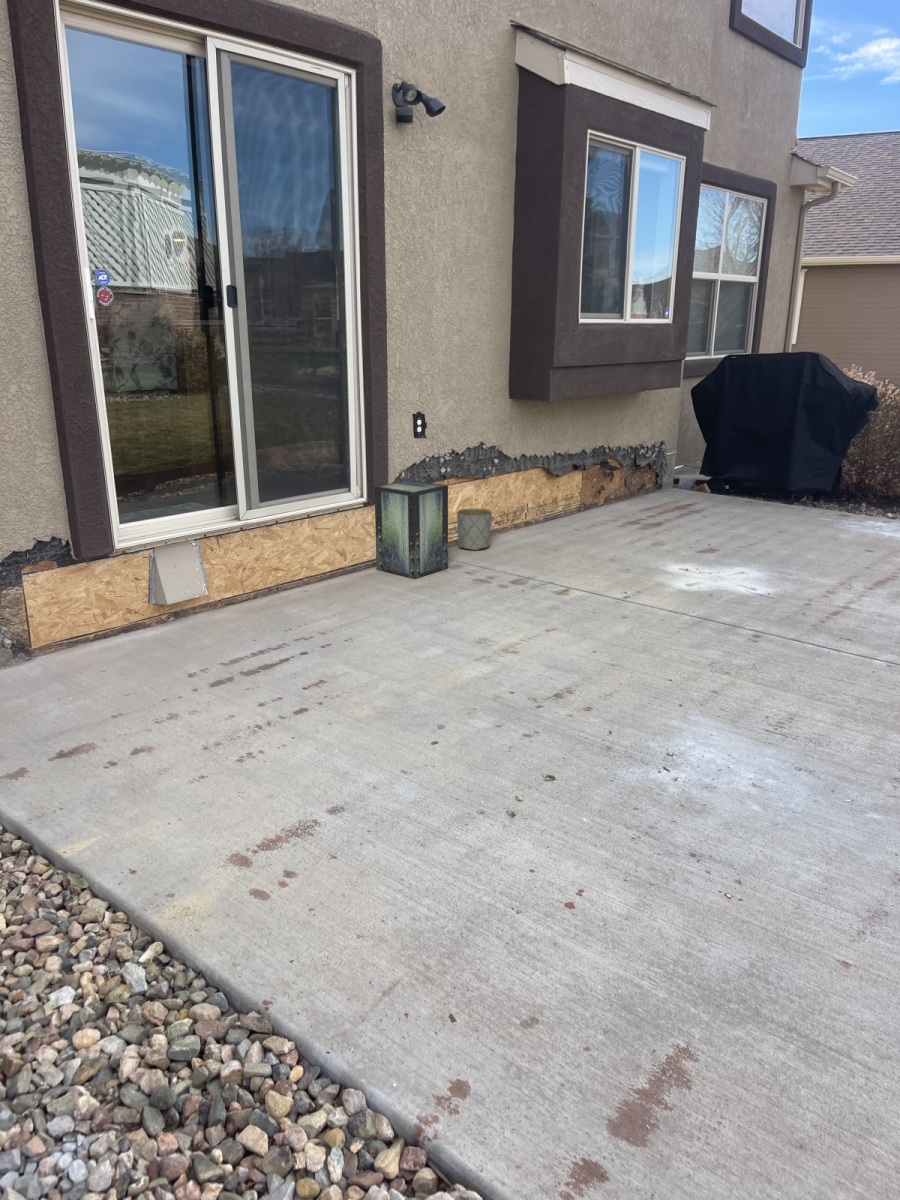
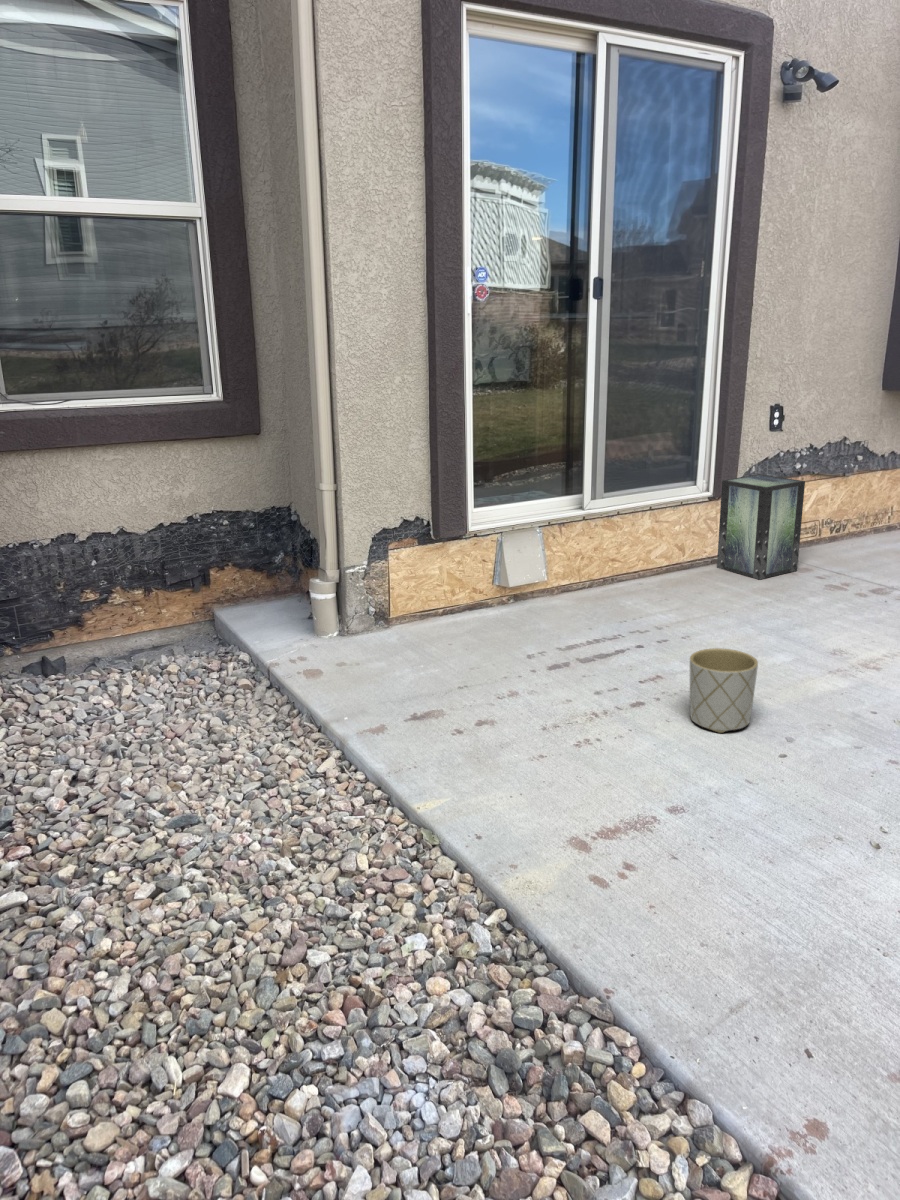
planter: present [457,508,492,551] -> present [690,648,758,733]

